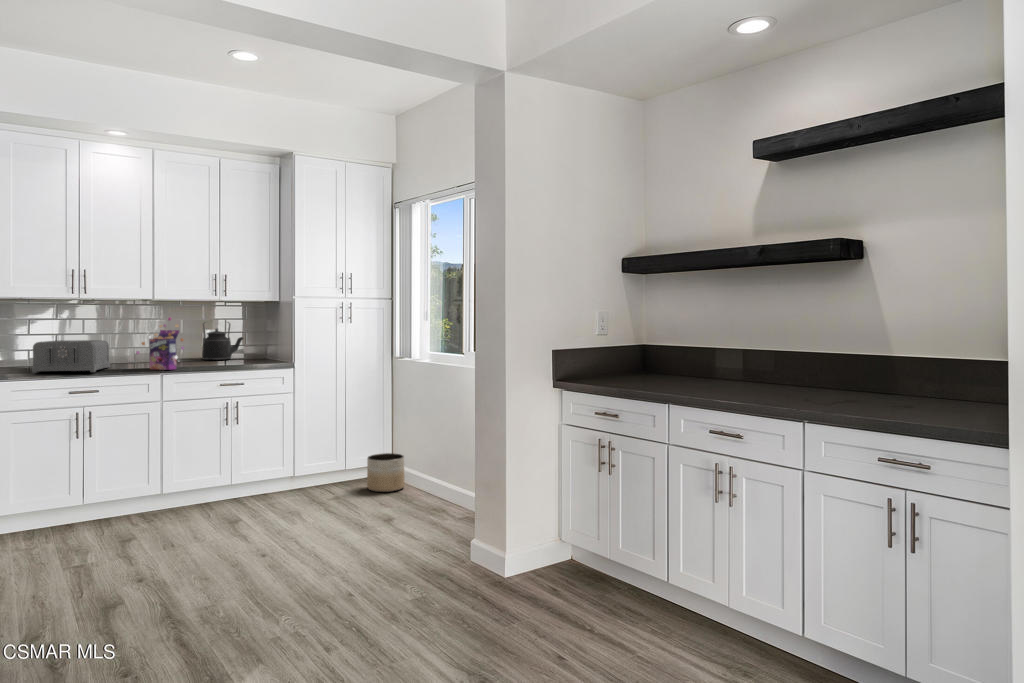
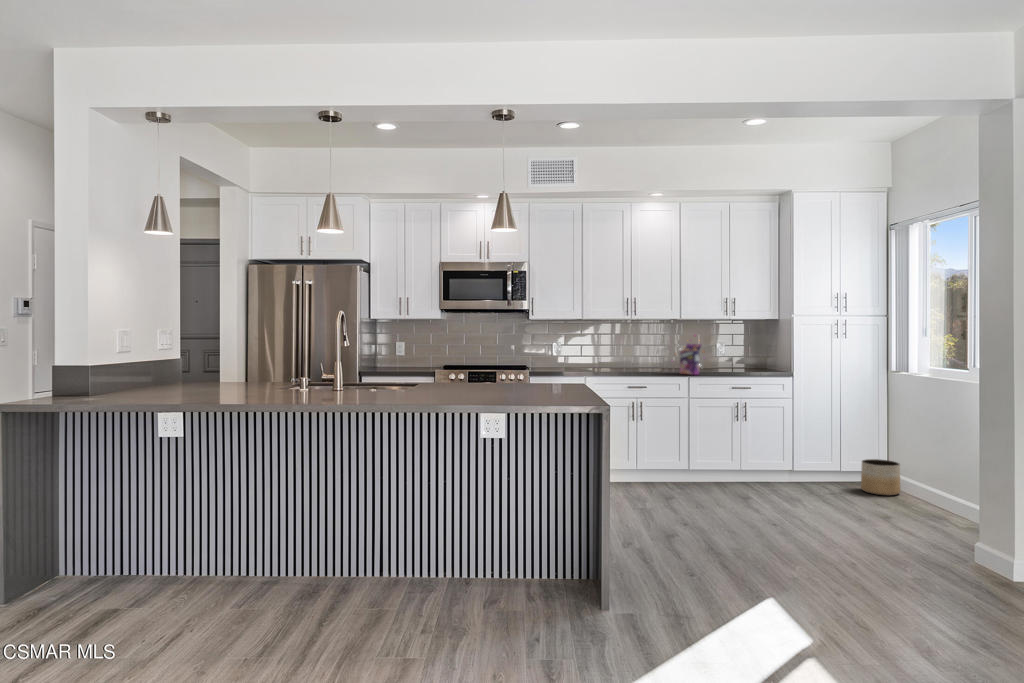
kettle: present [202,322,243,360] -> none [713,337,745,368]
toaster: present [32,340,110,373] -> none [607,351,652,375]

